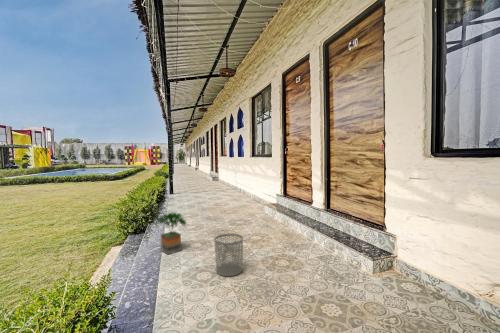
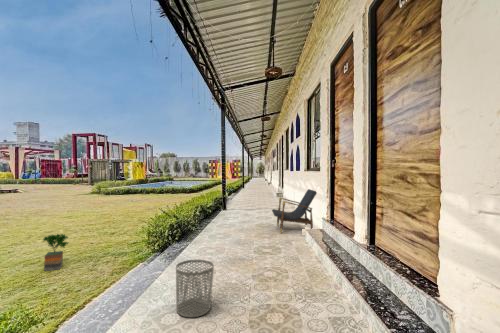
lounge chair: none [231,172,268,209] -> present [272,189,317,233]
potted tree: present [158,213,186,255] -> present [43,234,68,271]

